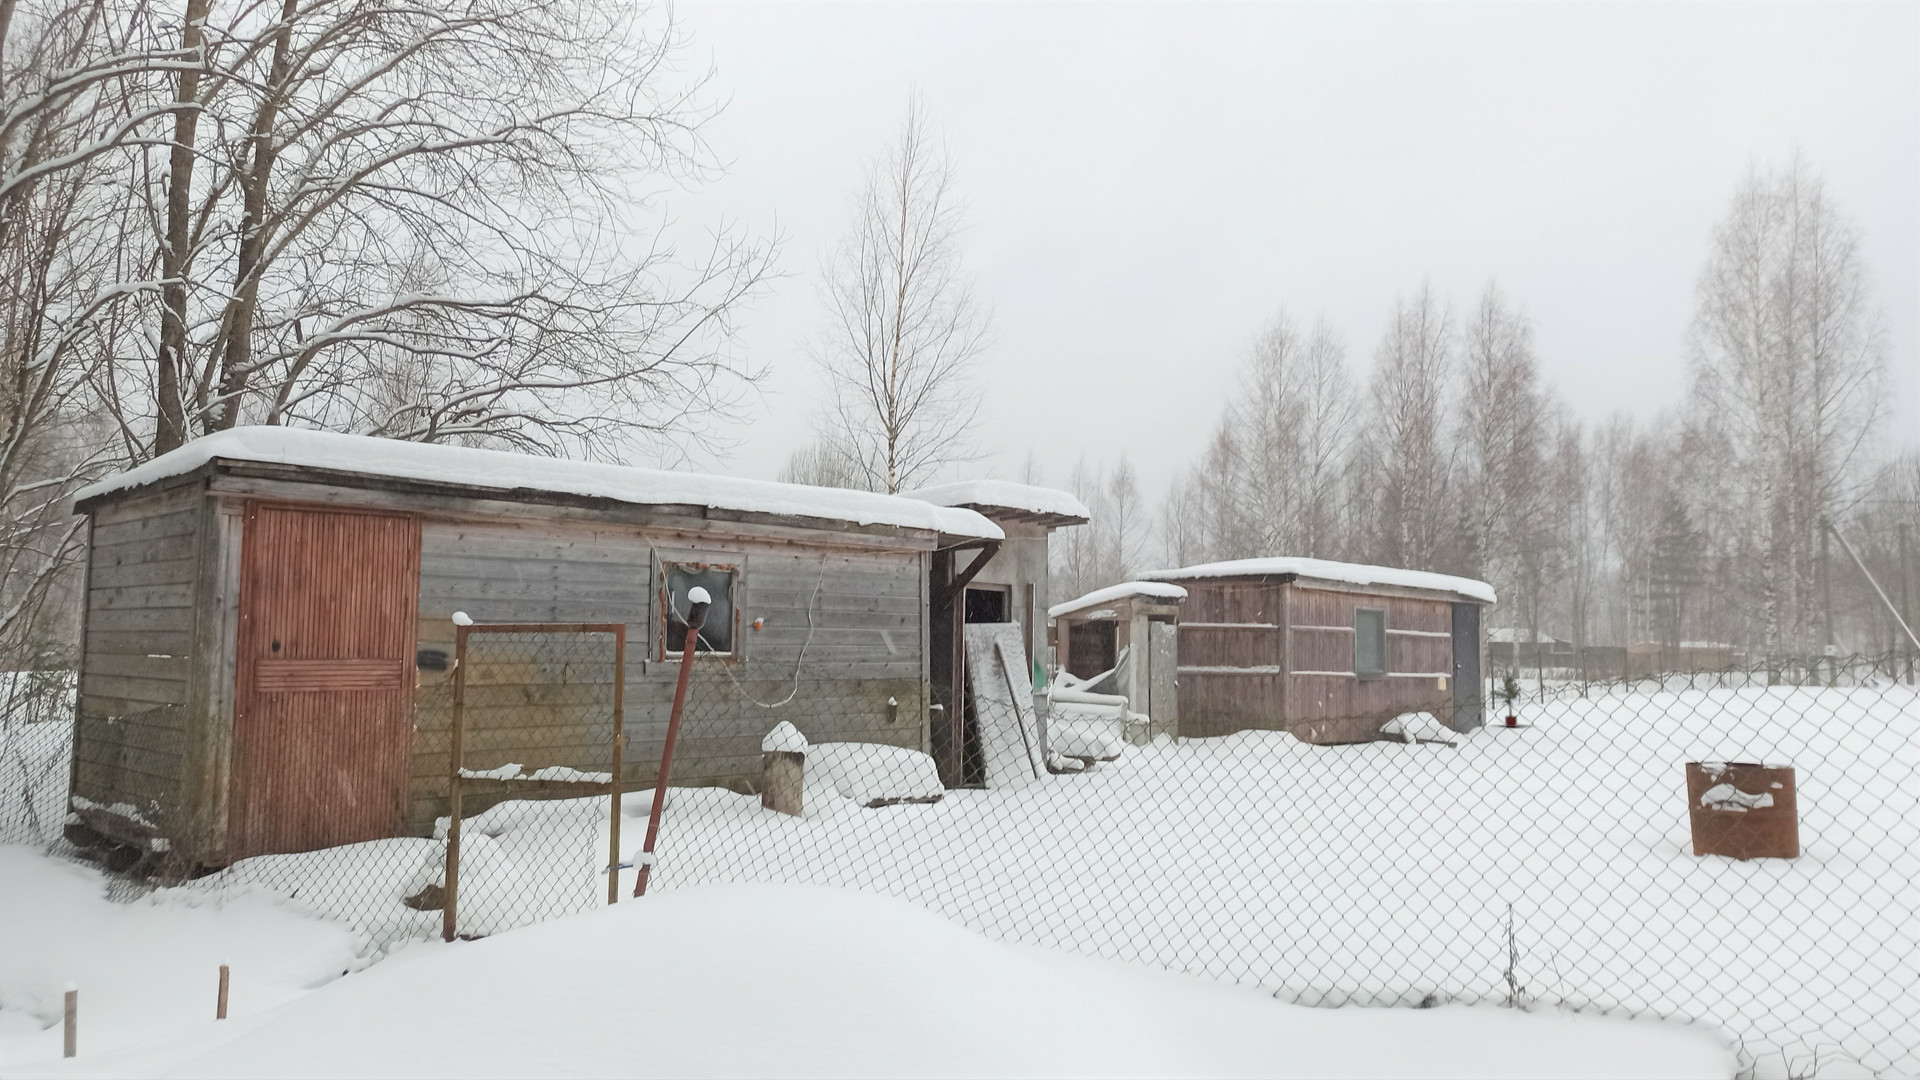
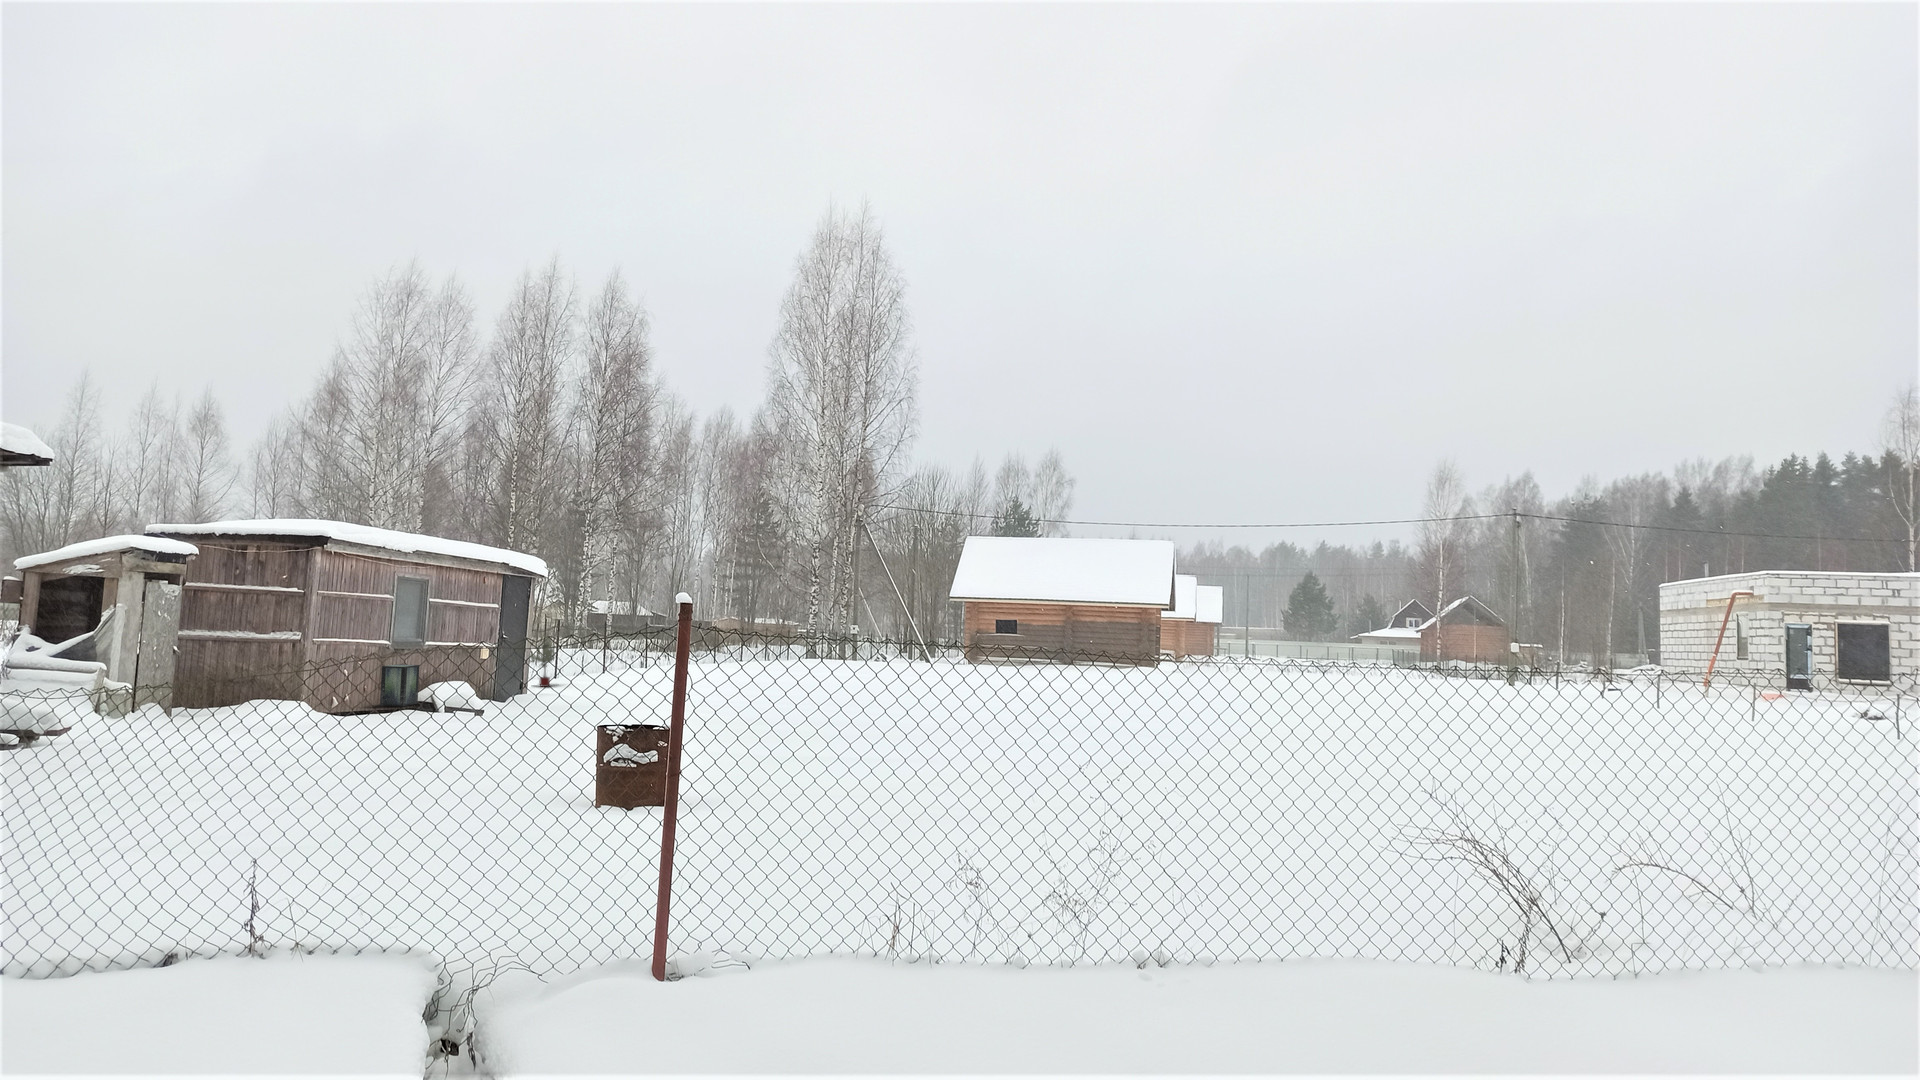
storage box: none [1352,698,1390,742] -> present [380,664,419,706]

